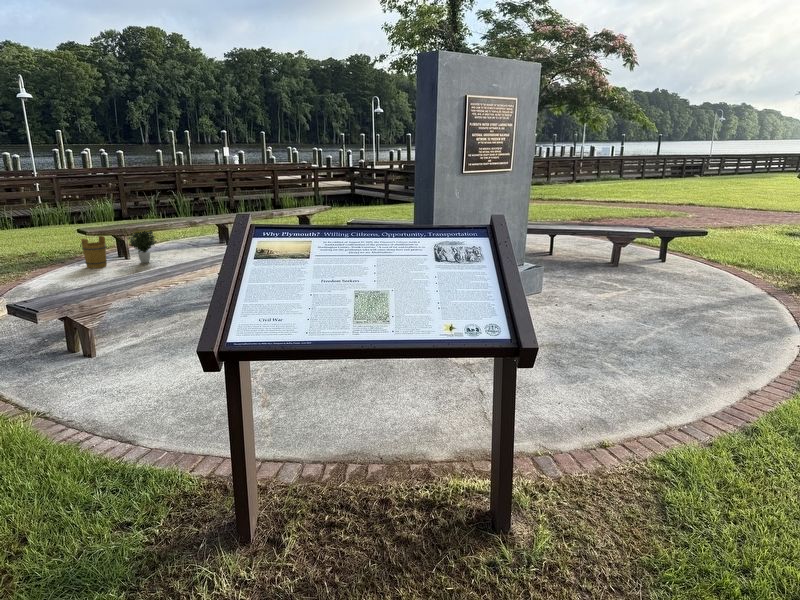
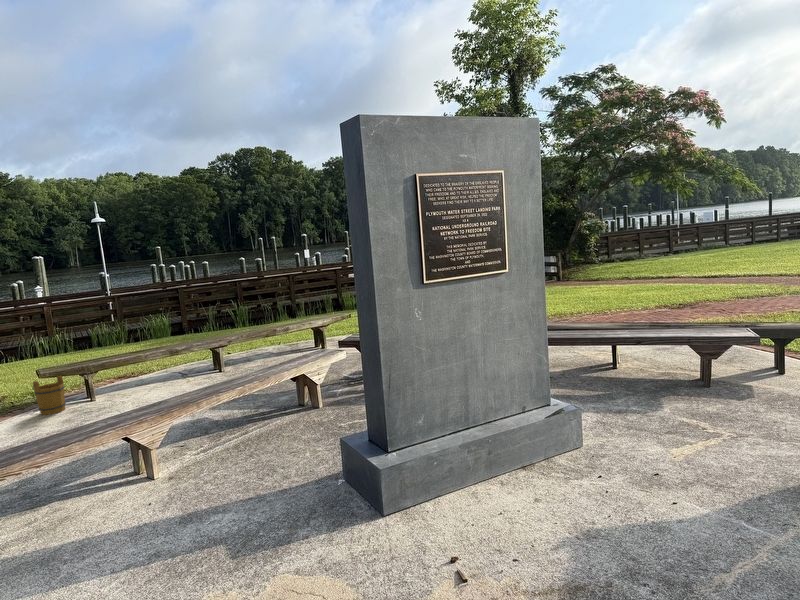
potted plant: present [129,231,156,263] -> none [89,361,123,404]

